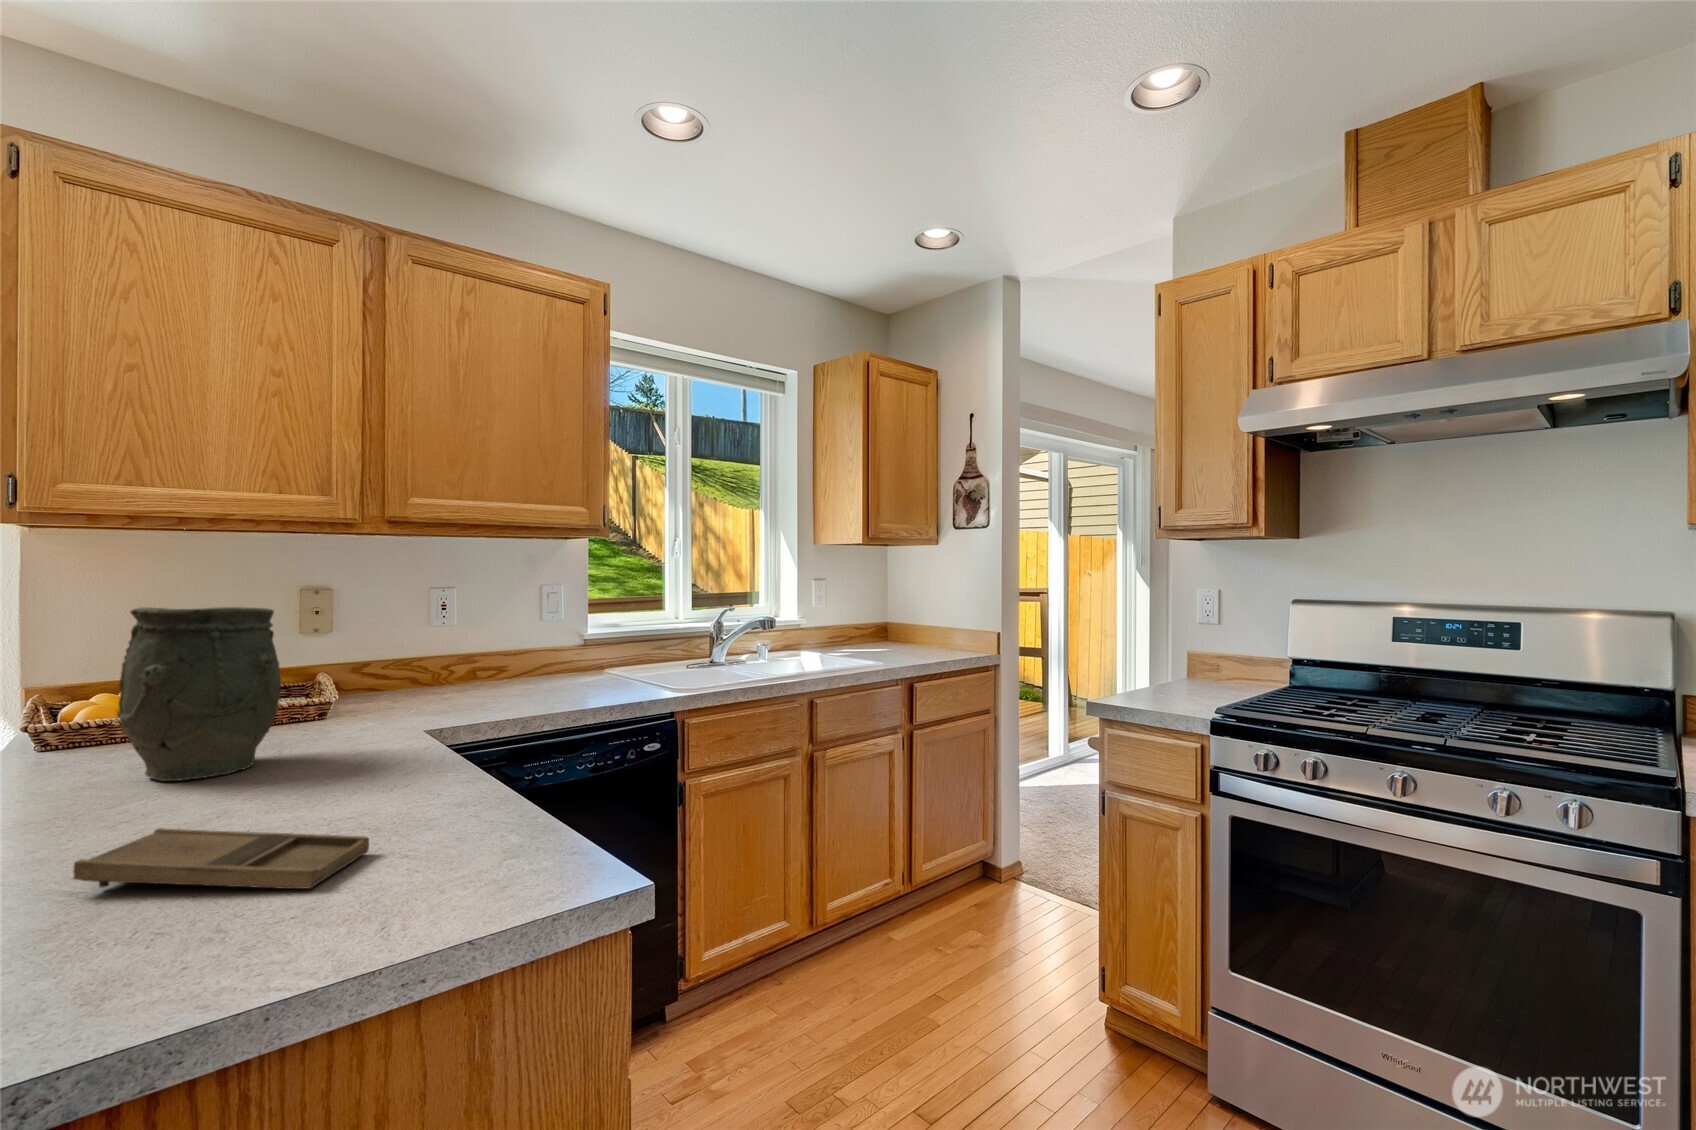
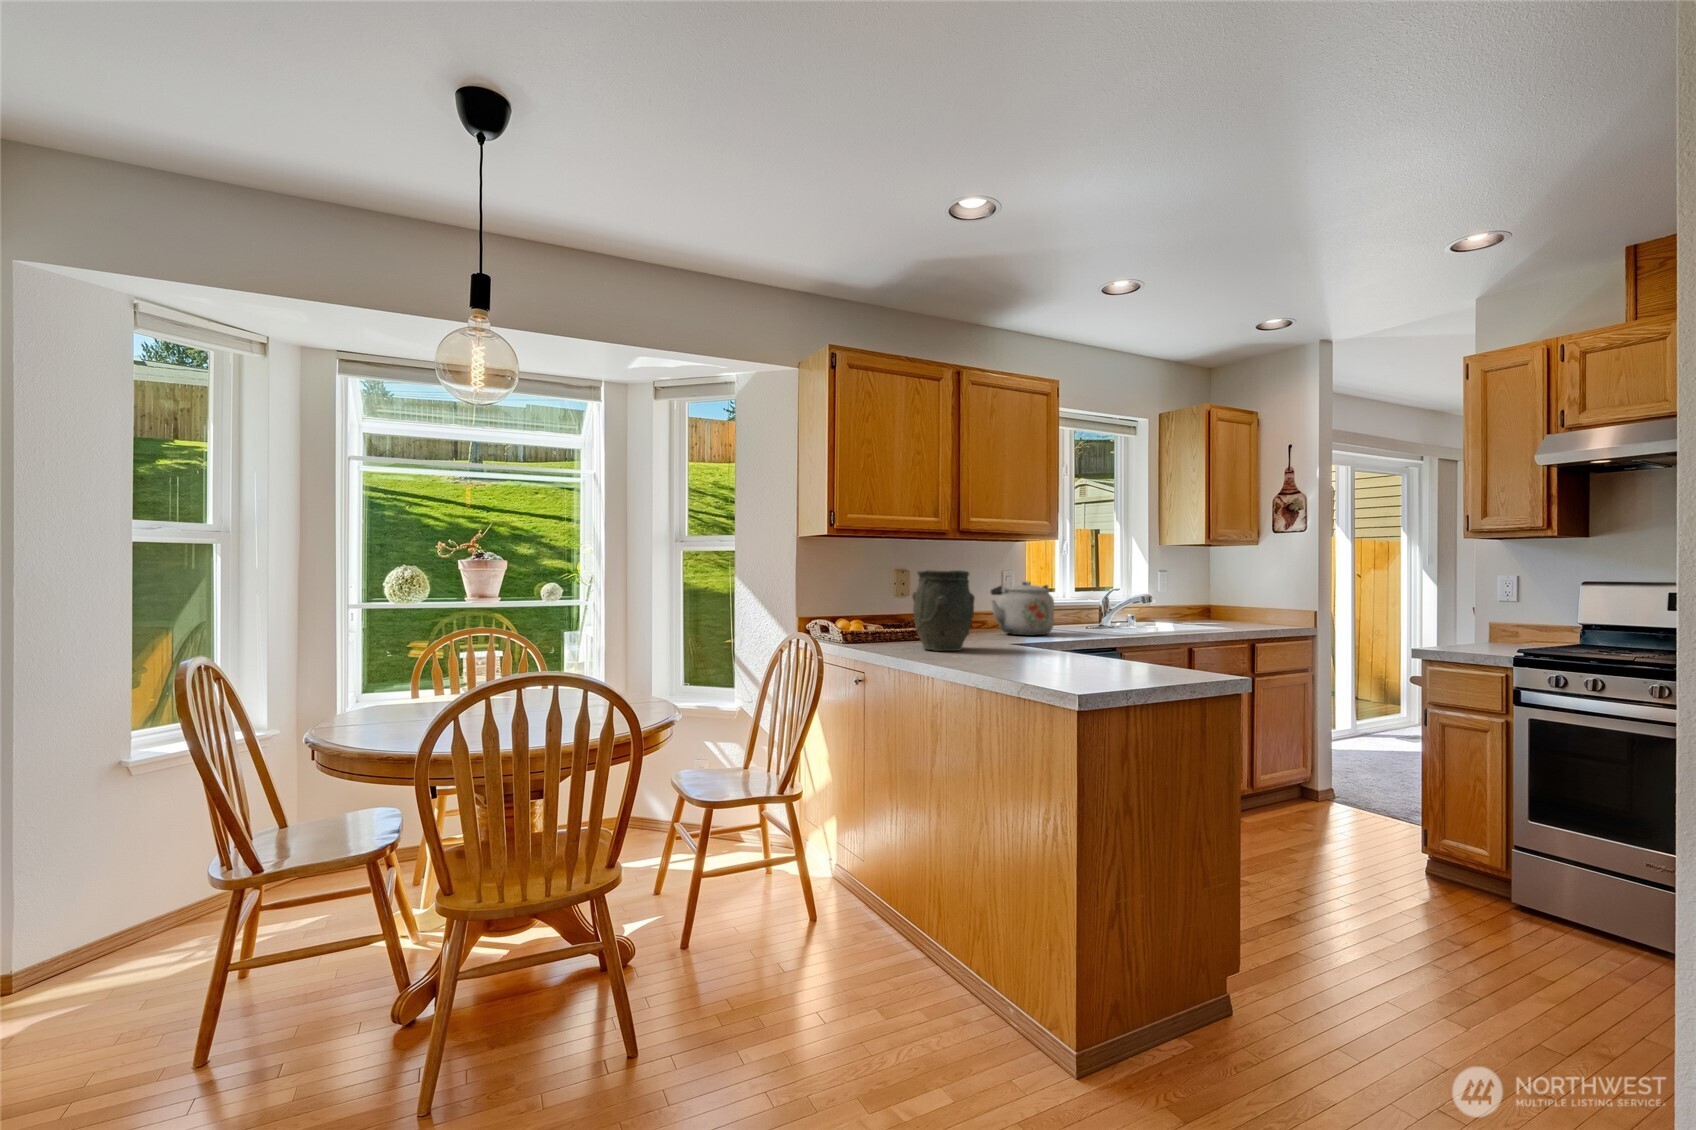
kettle: none [460,608,580,700] -> present [990,581,1054,635]
tray: present [73,828,369,889] -> none [1018,654,1110,672]

